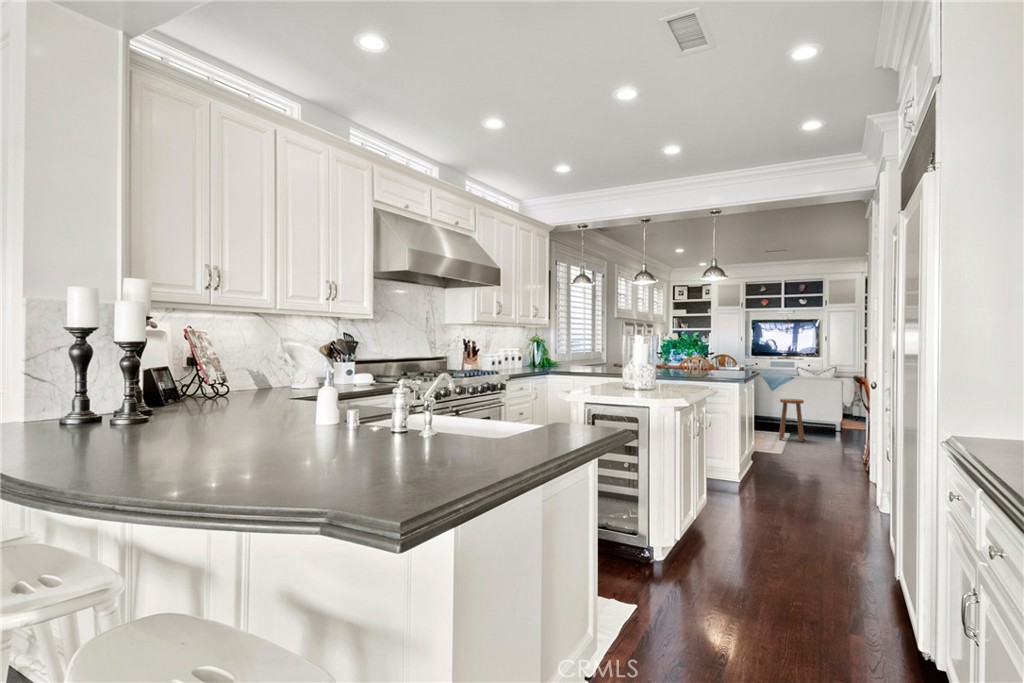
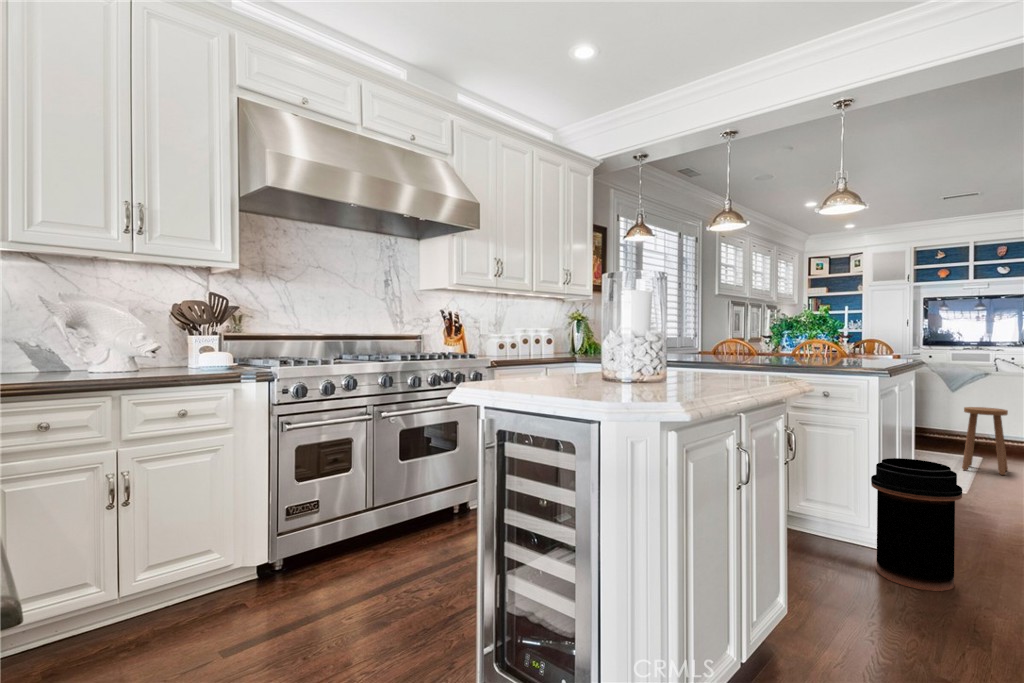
trash can: none [737,429,781,498] -> present [871,458,962,591]

